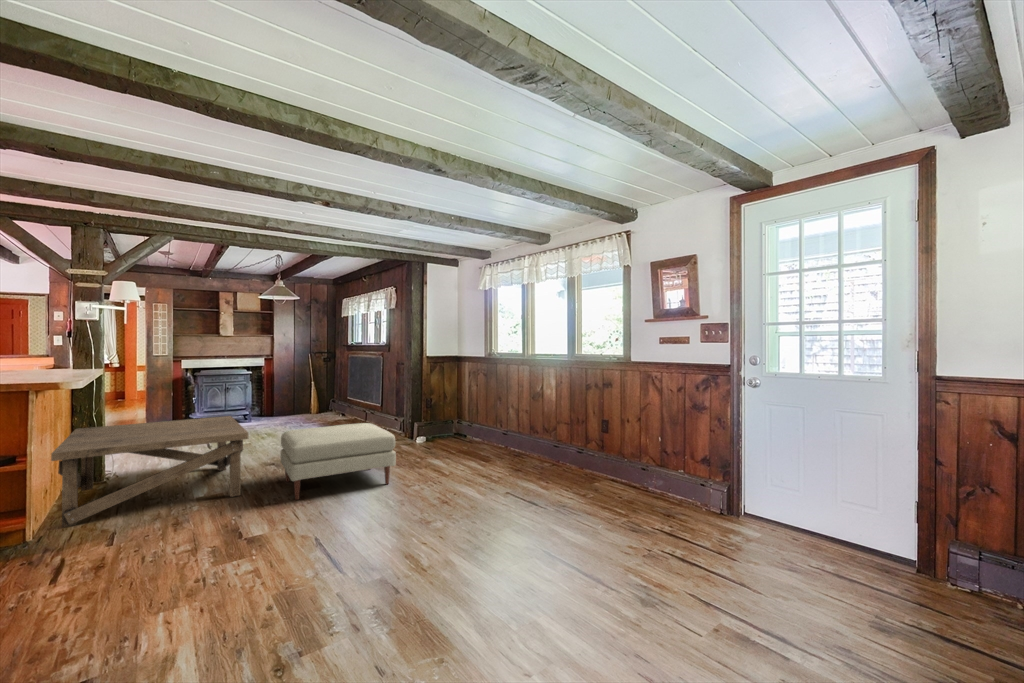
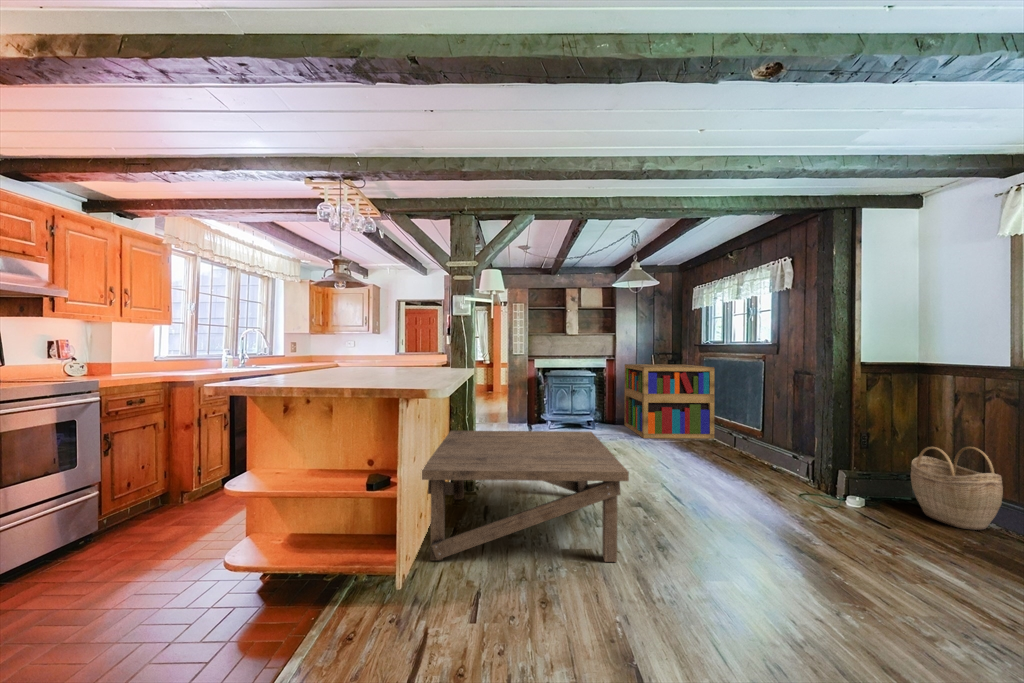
bookshelf: none [280,361,354,424] -> present [624,364,714,439]
woven basket: none [445,401,479,445] -> present [911,447,1003,530]
ottoman: present [281,423,396,500] -> none [664,471,899,614]

